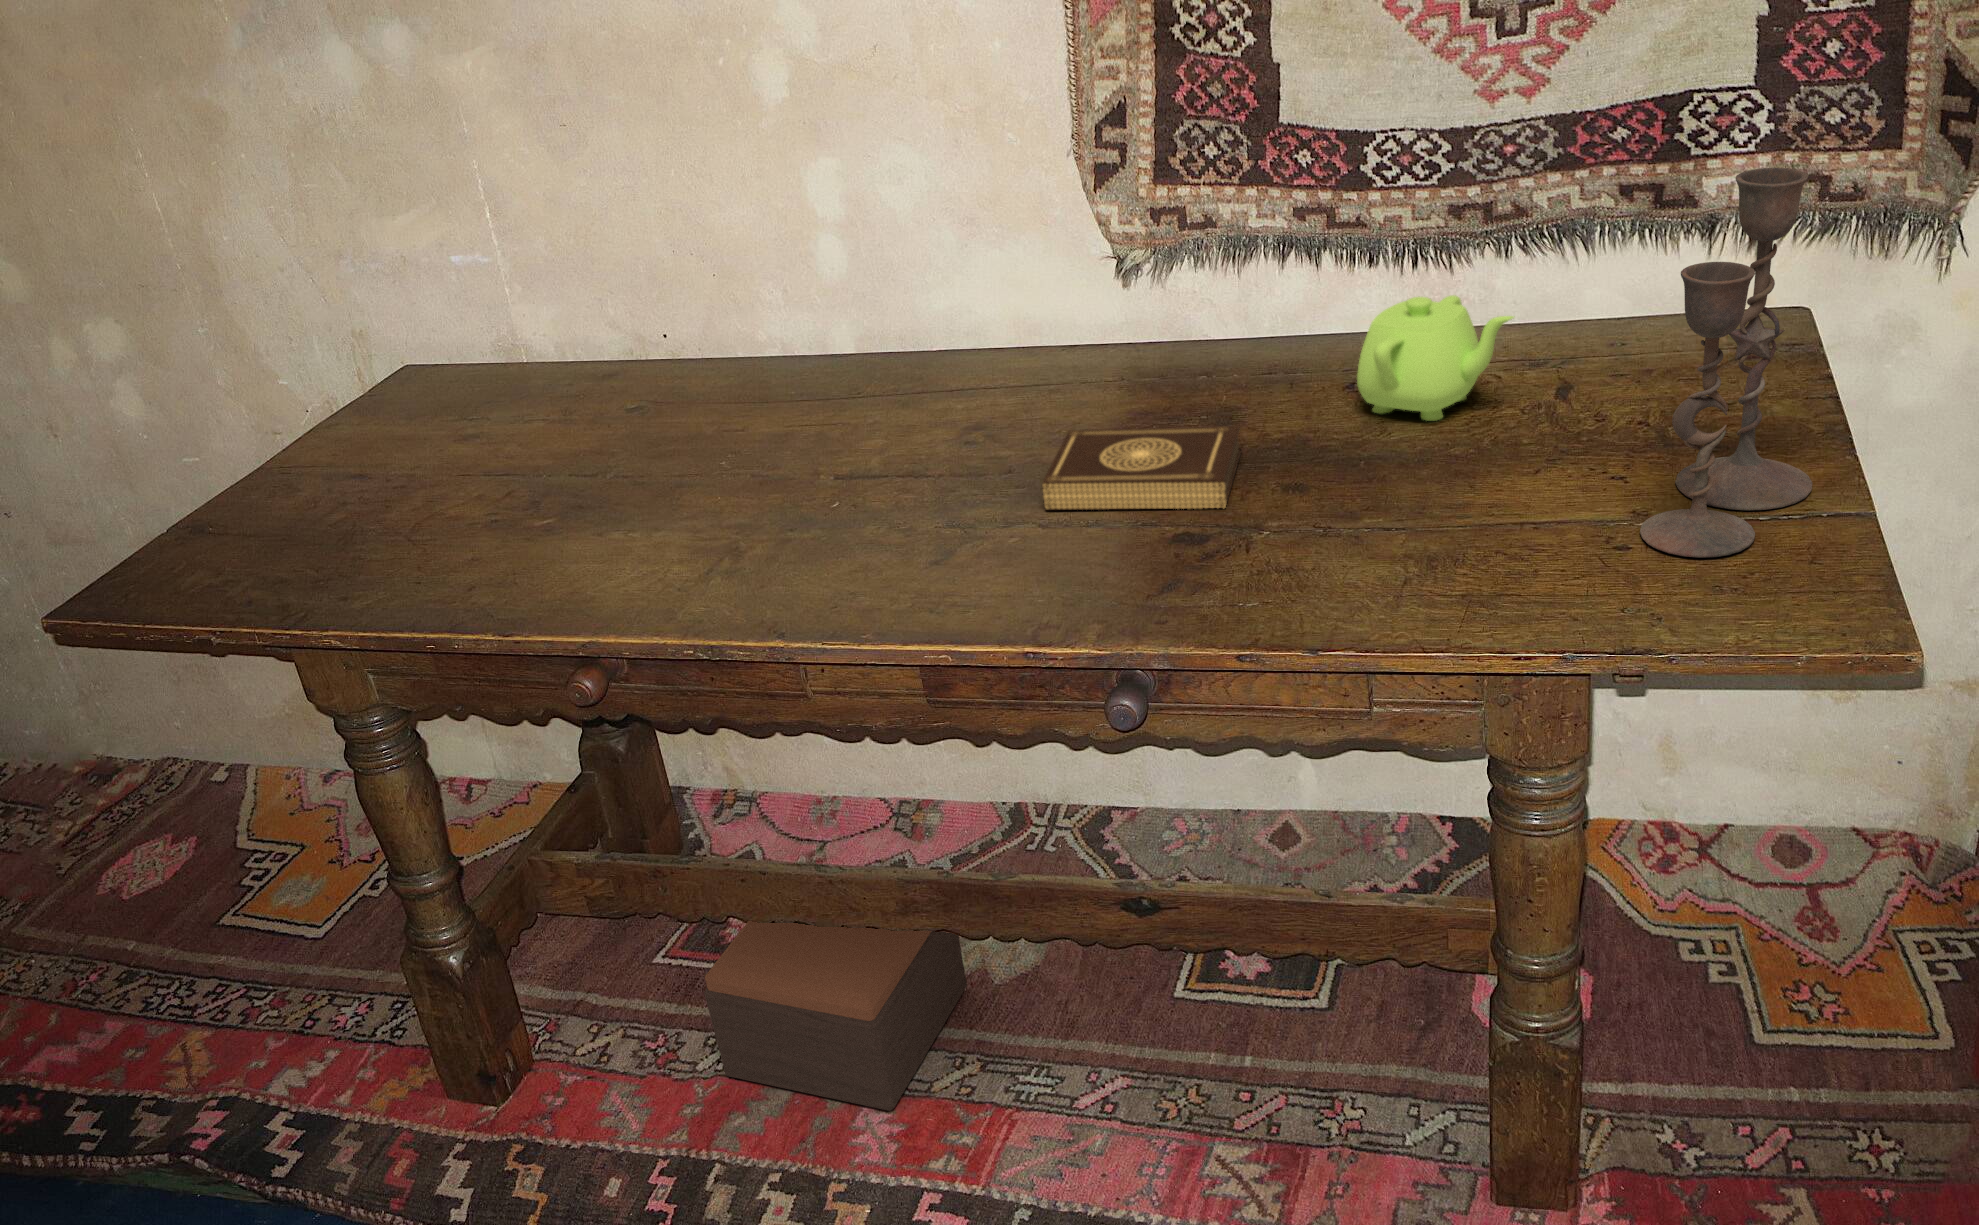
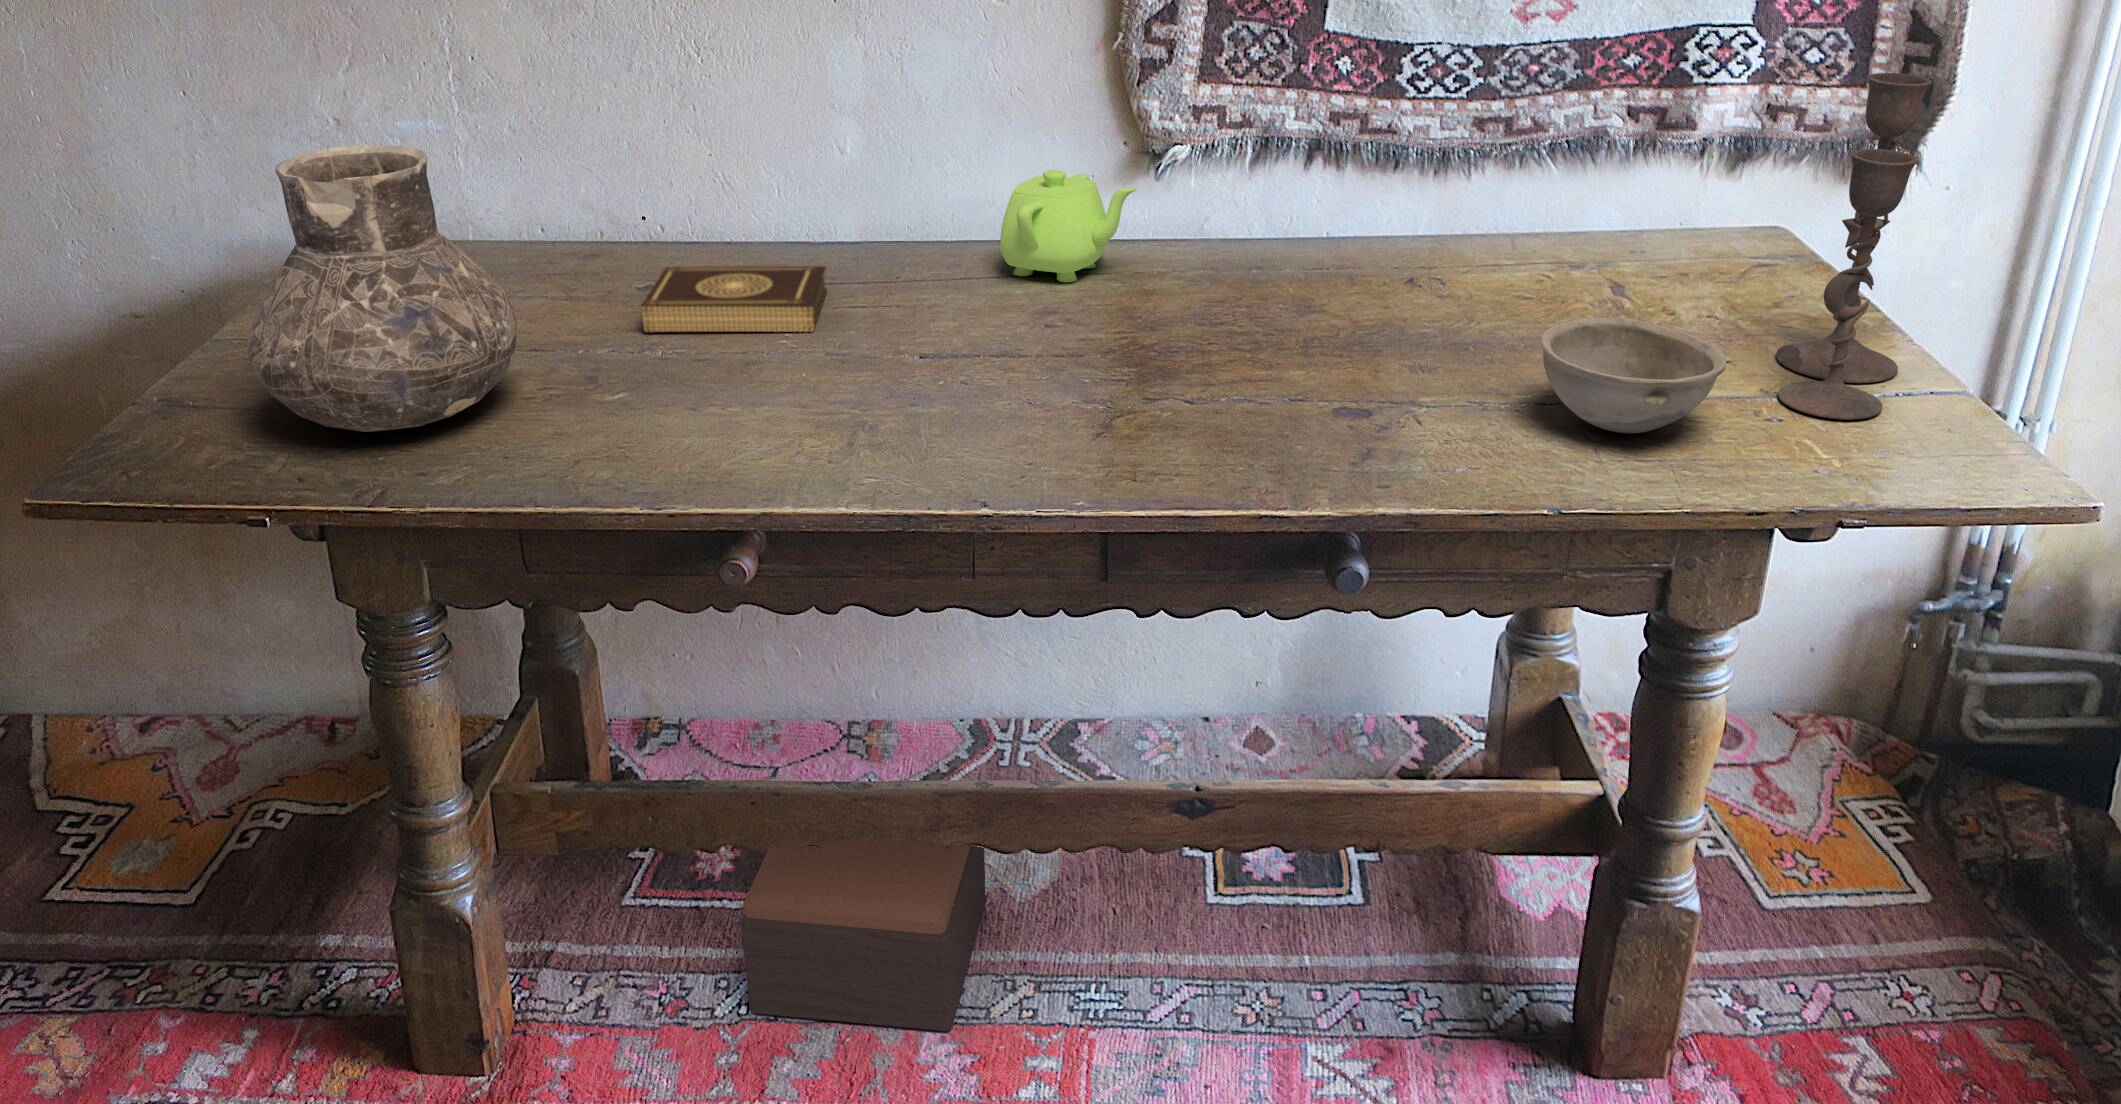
teapot: present [1357,295,1514,421] -> present [1000,170,1138,282]
vase: none [218,314,448,563] -> present [247,145,517,432]
book: present [1042,426,1241,510] -> present [641,266,827,333]
bowl: none [1340,446,1536,573] -> present [1540,317,1726,433]

